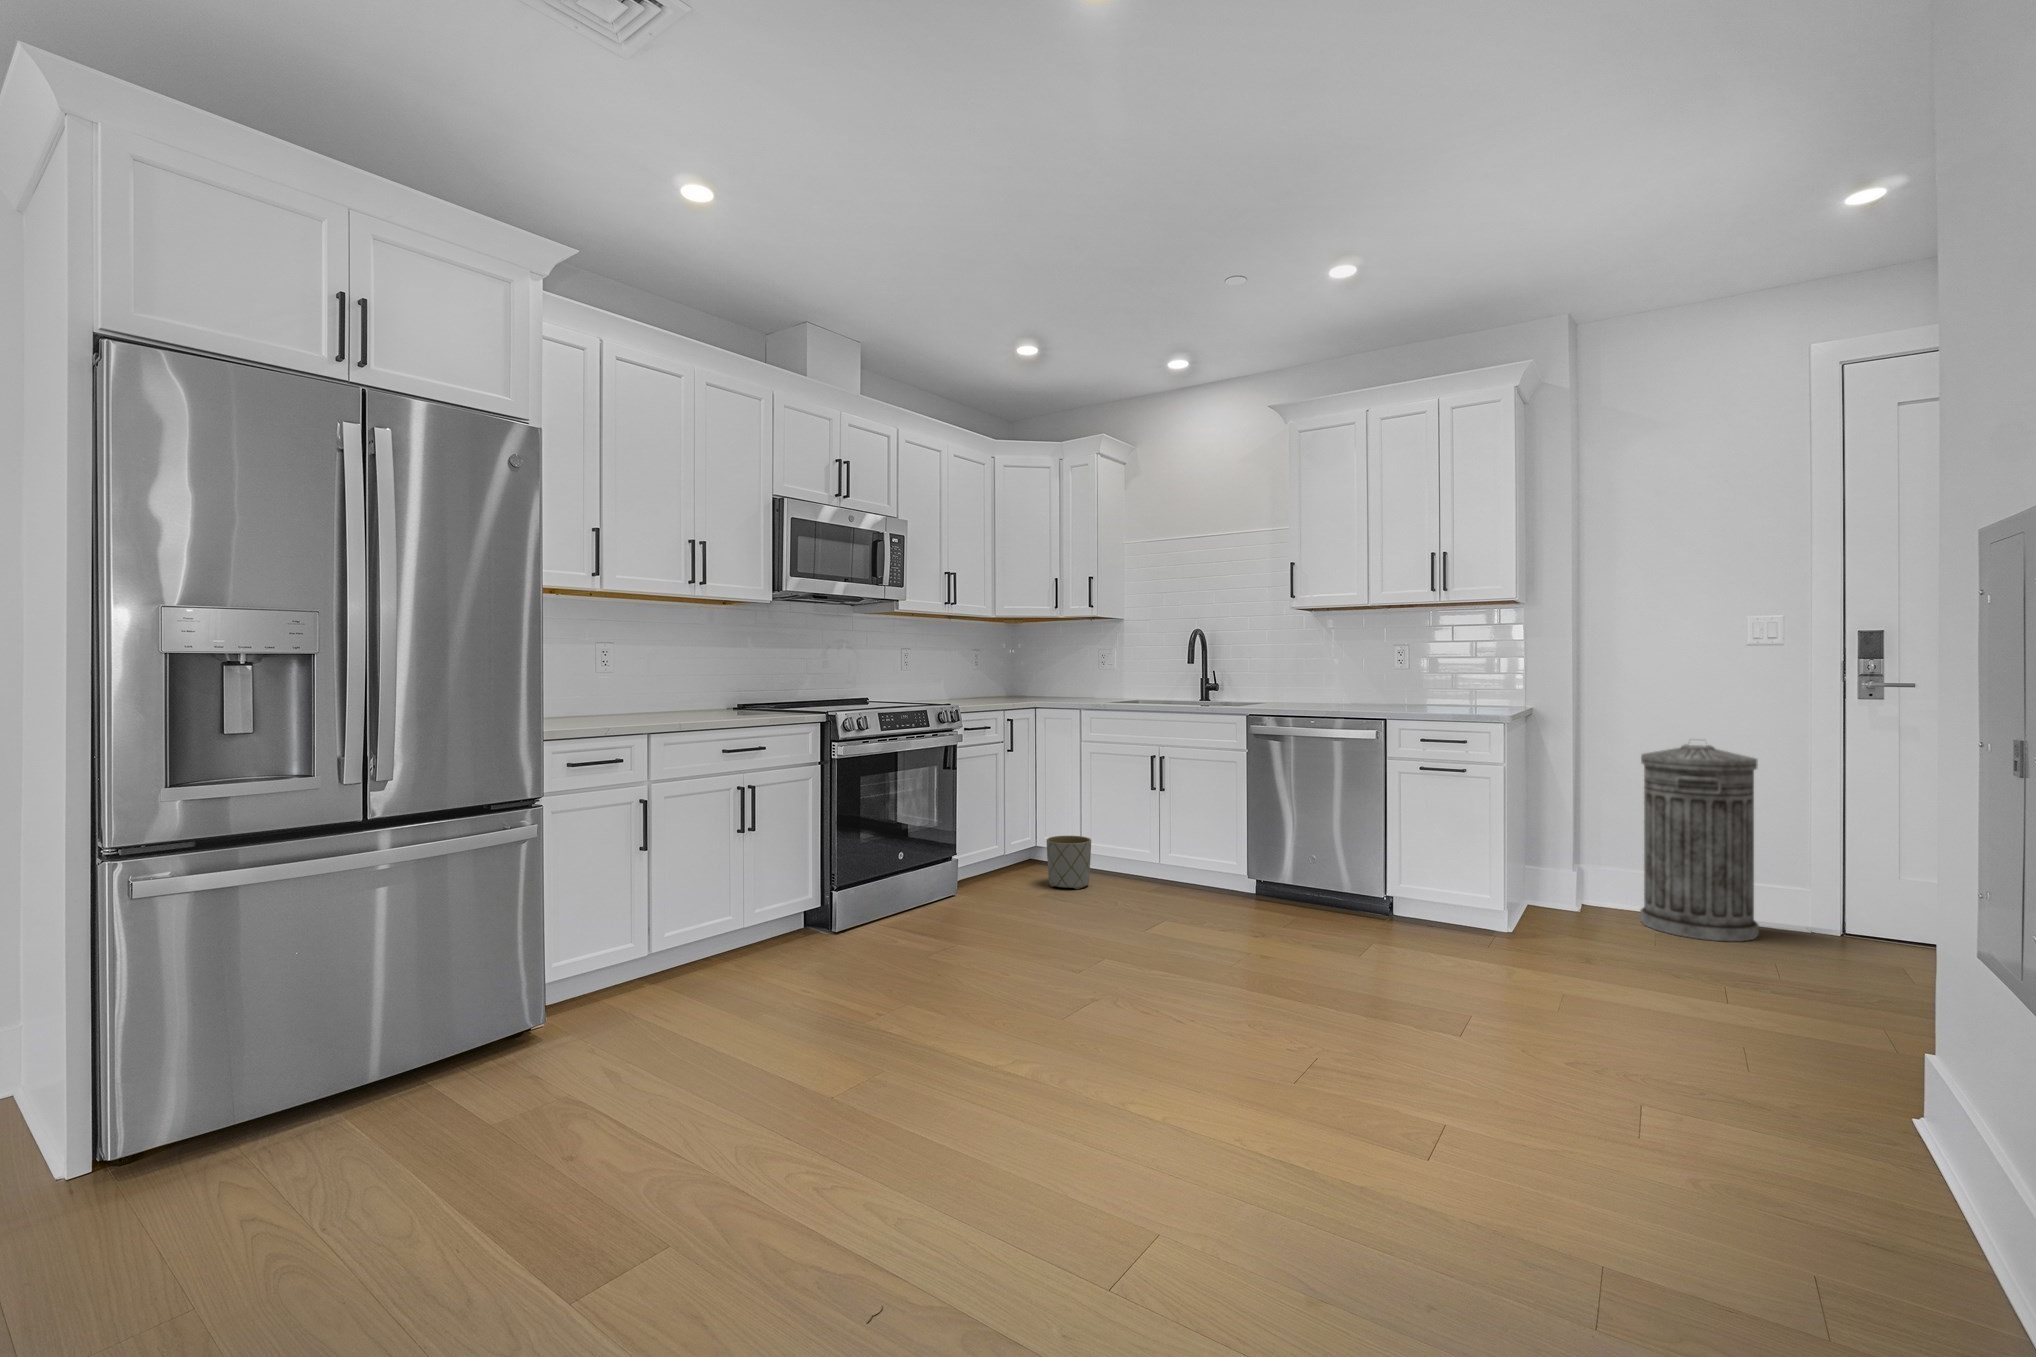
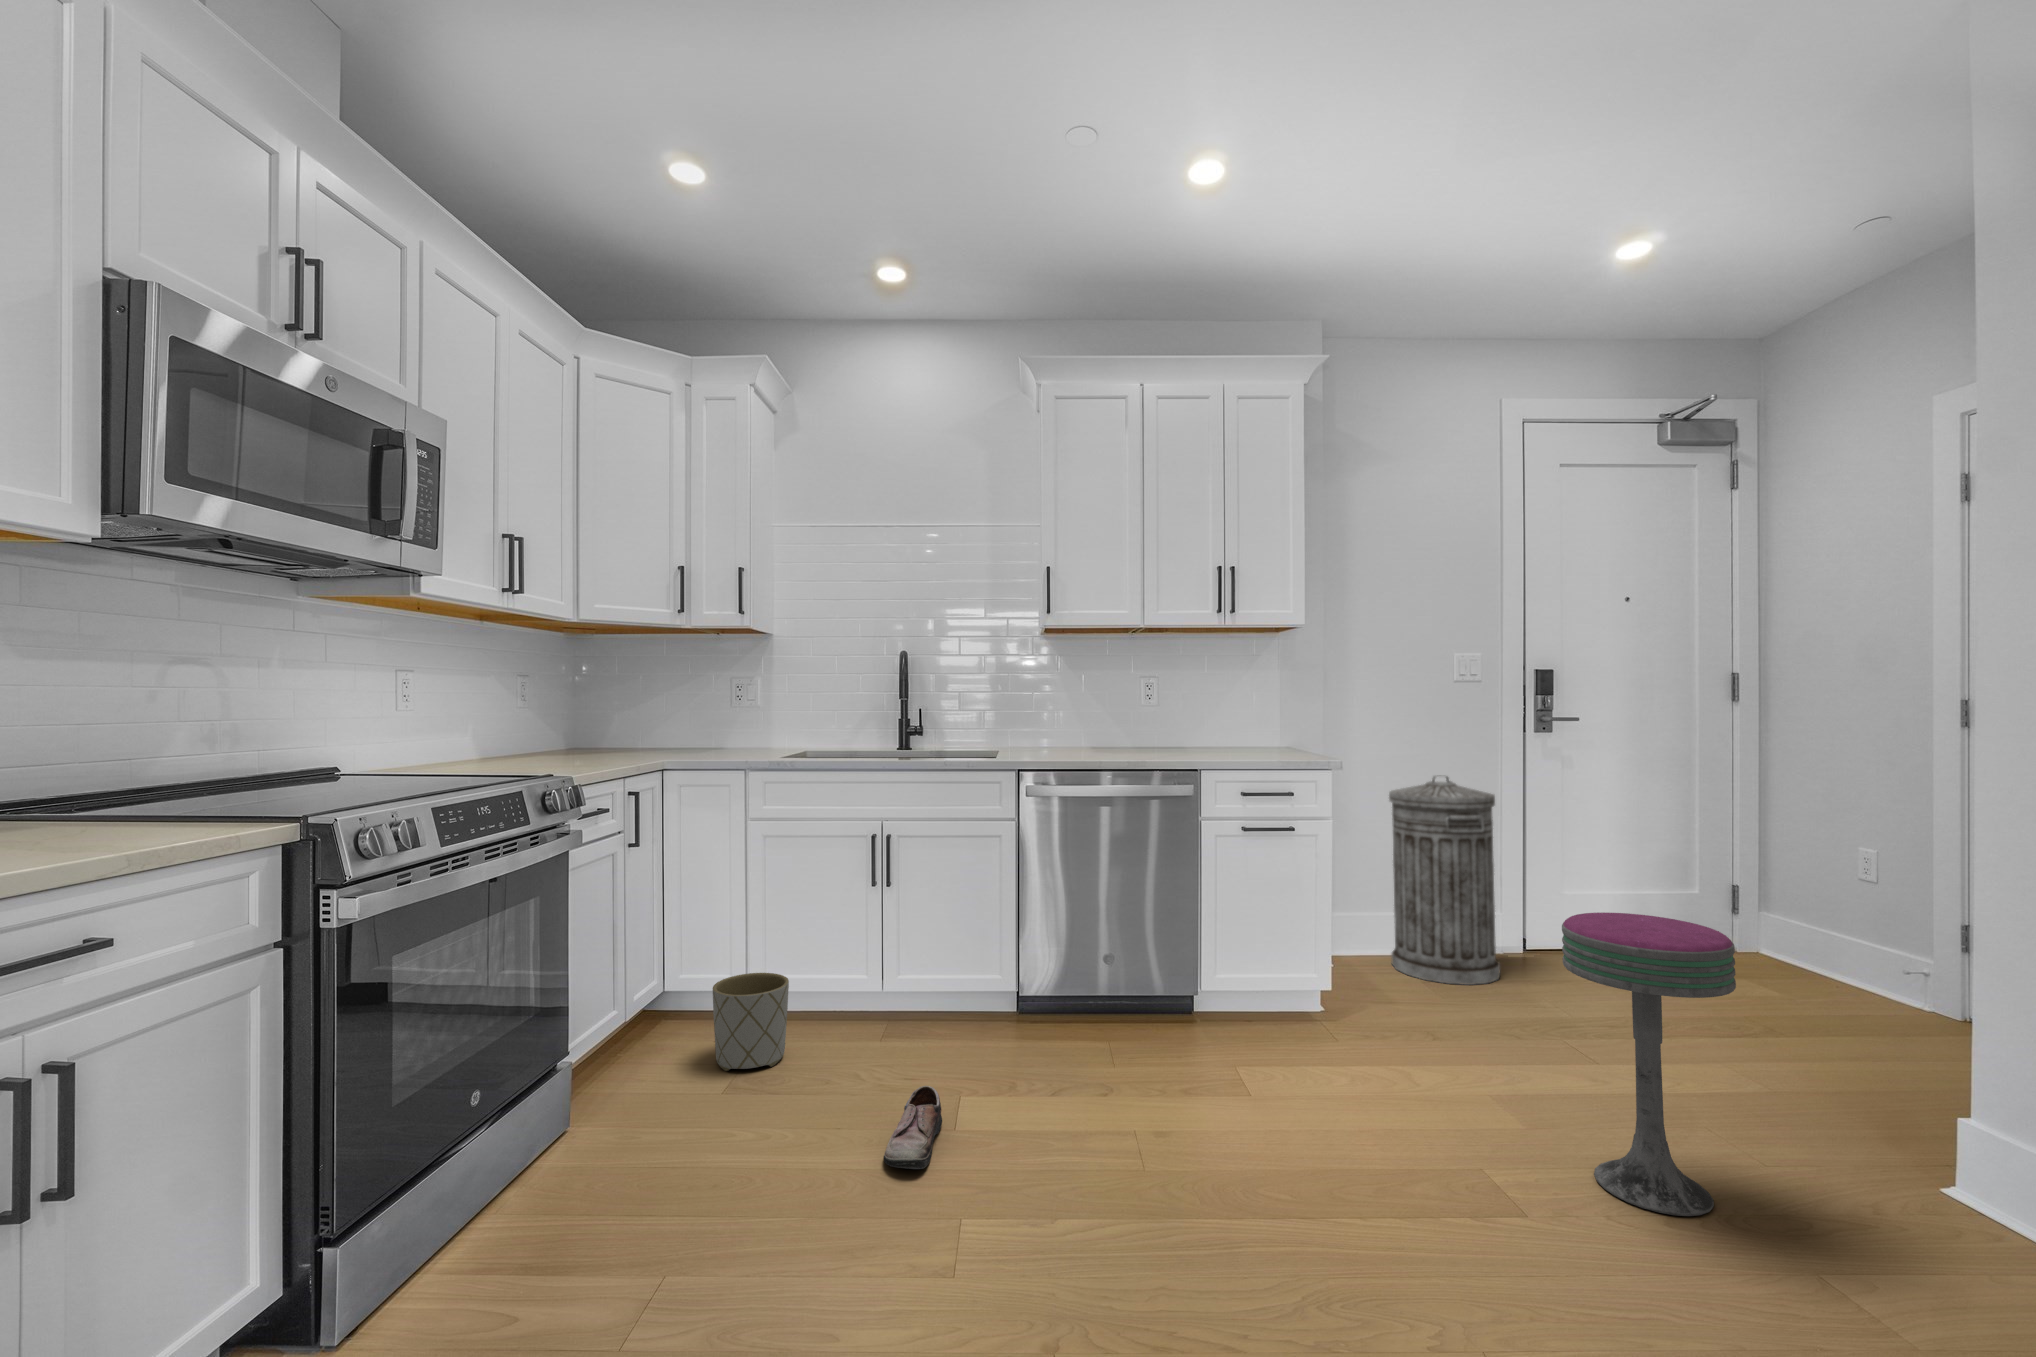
bar stool: none [1501,830,1624,1046] -> present [1562,913,1736,1216]
shoe: none [1088,900,1138,933] -> present [884,1086,942,1169]

